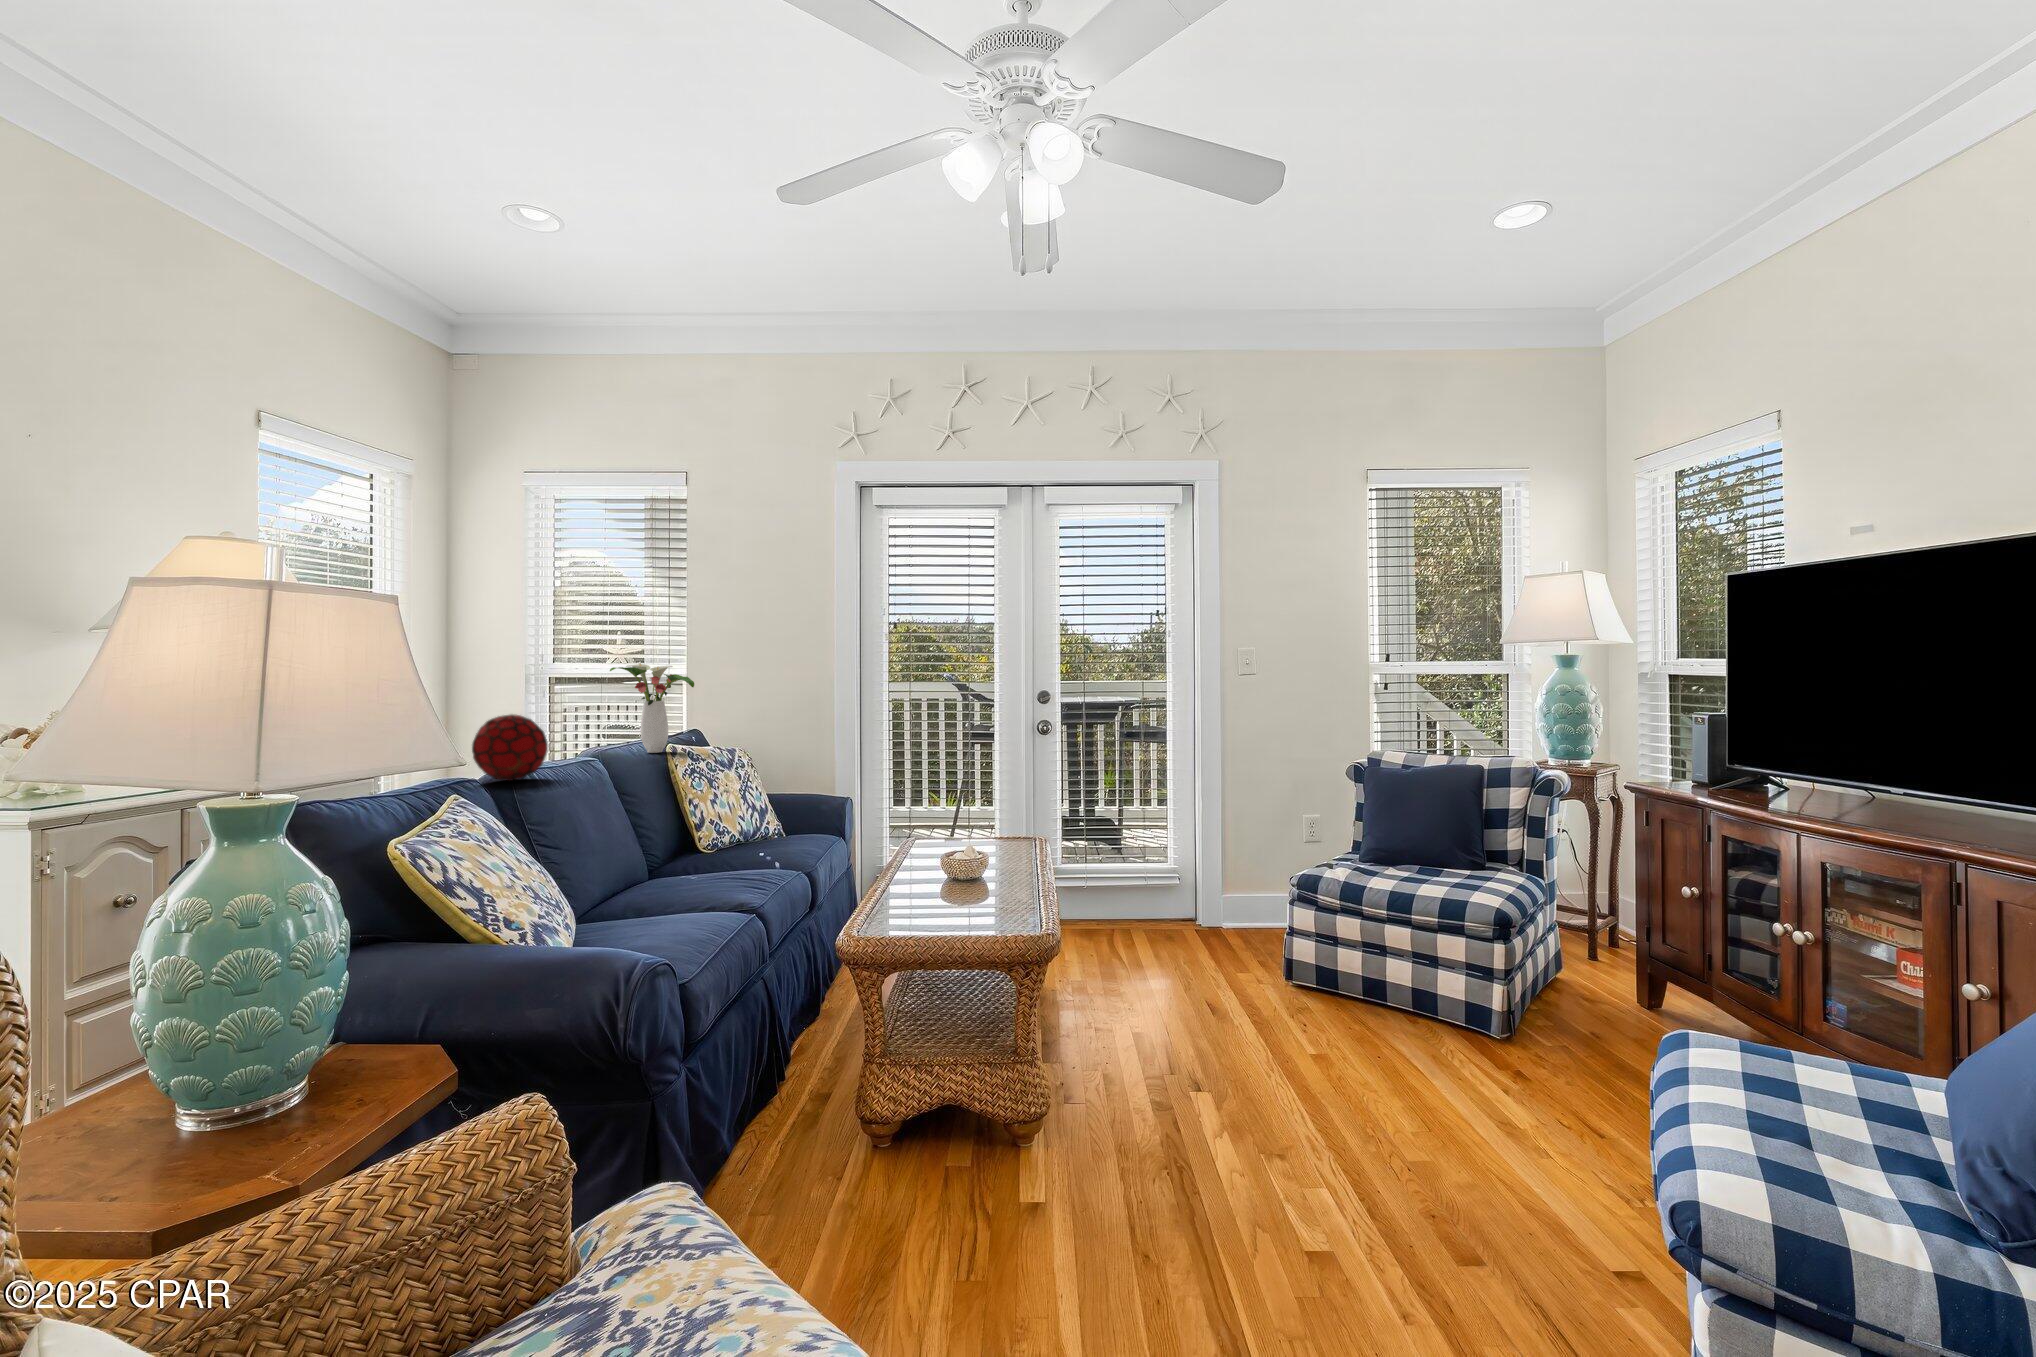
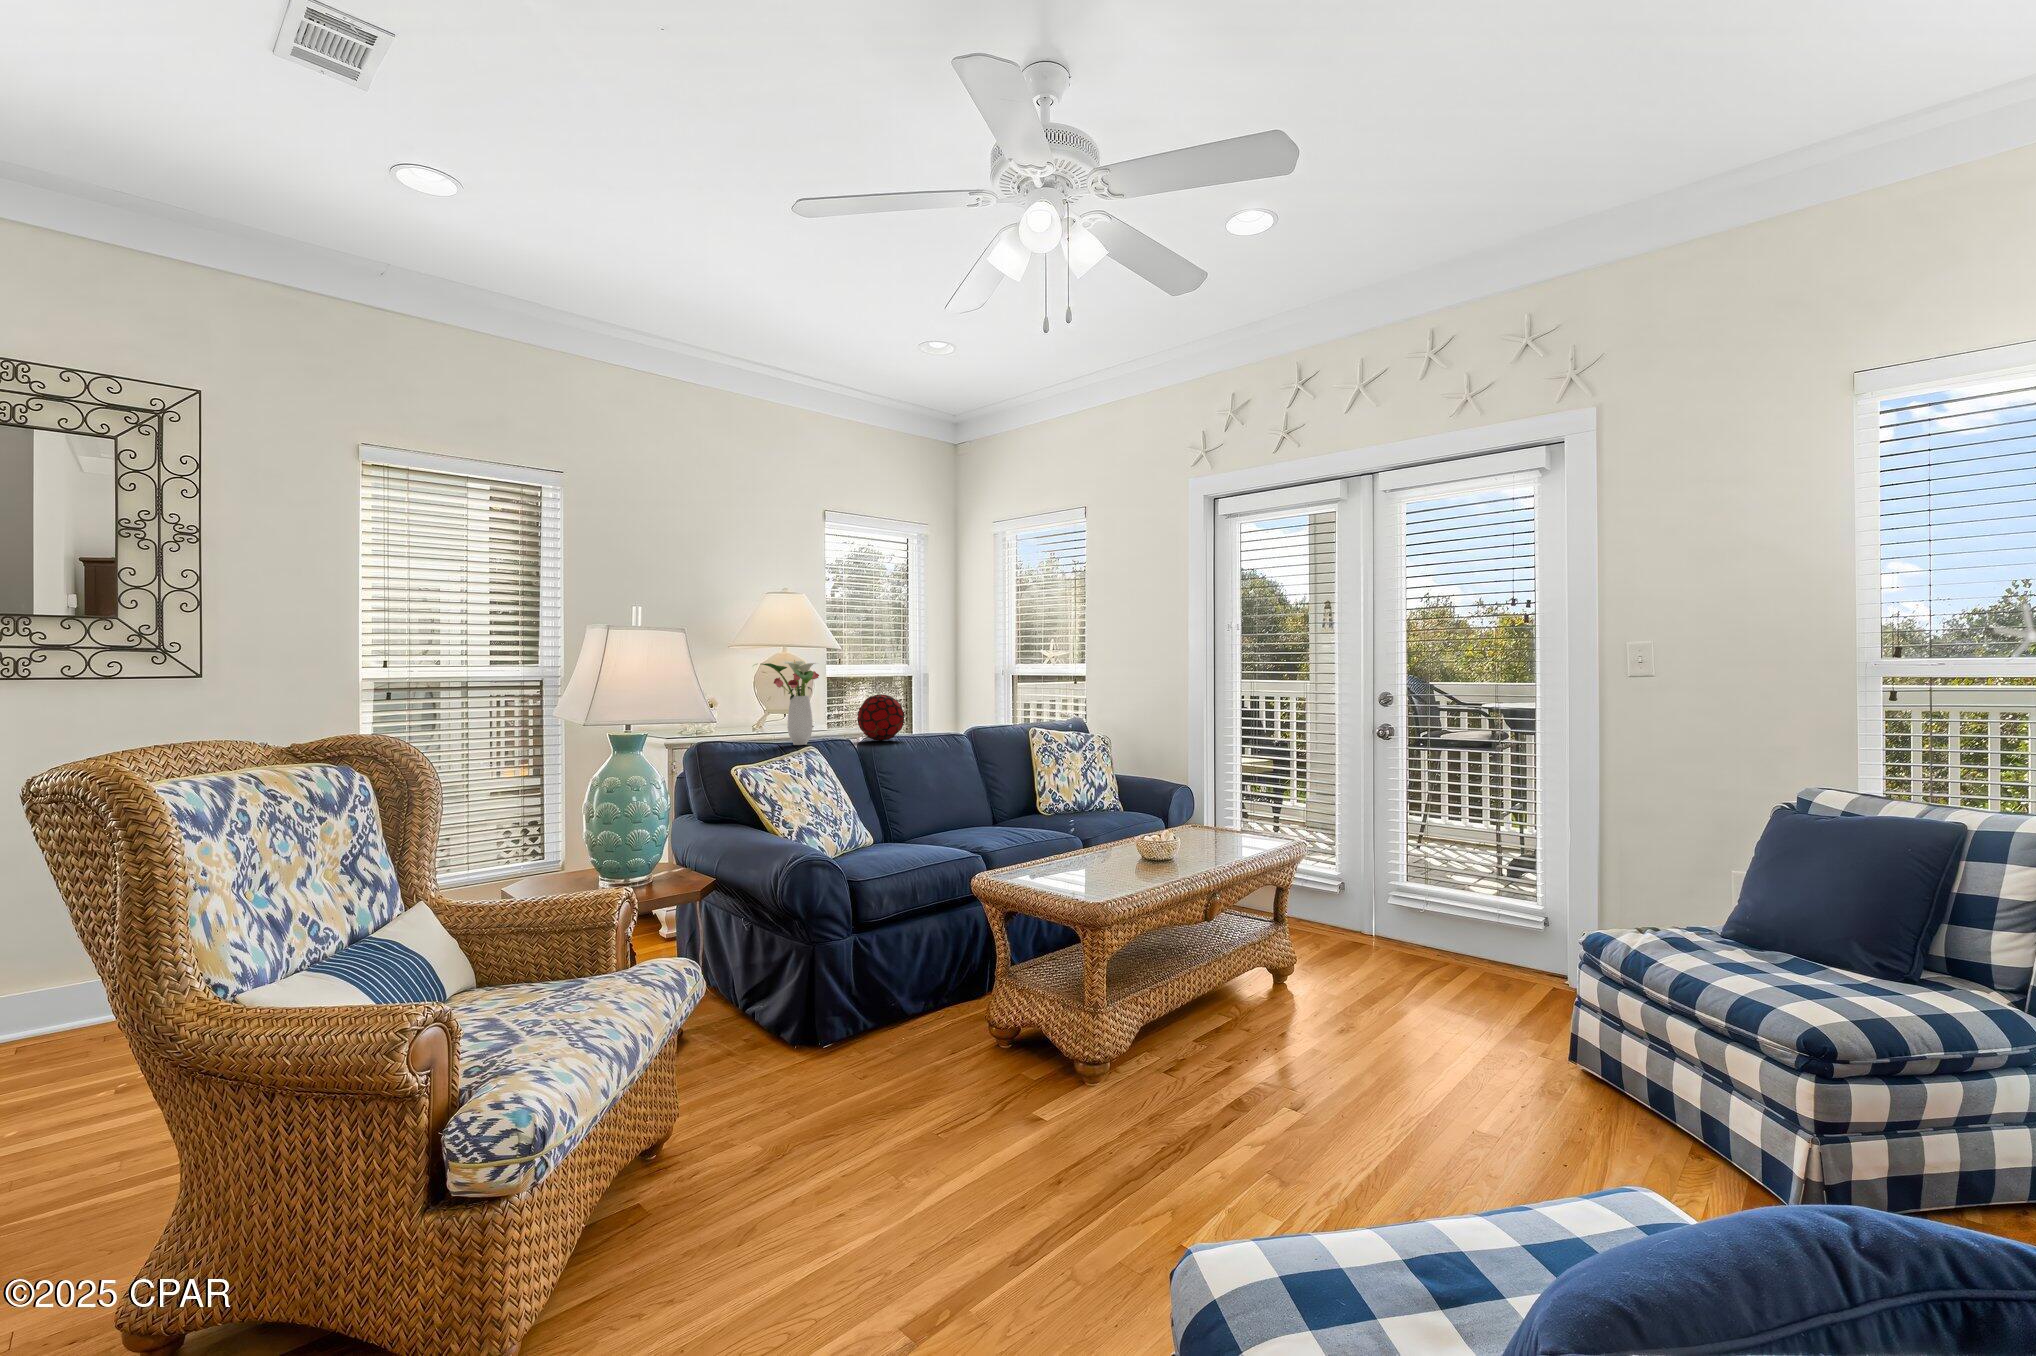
flower arrangement: present [610,663,694,753] -> present [762,660,819,745]

